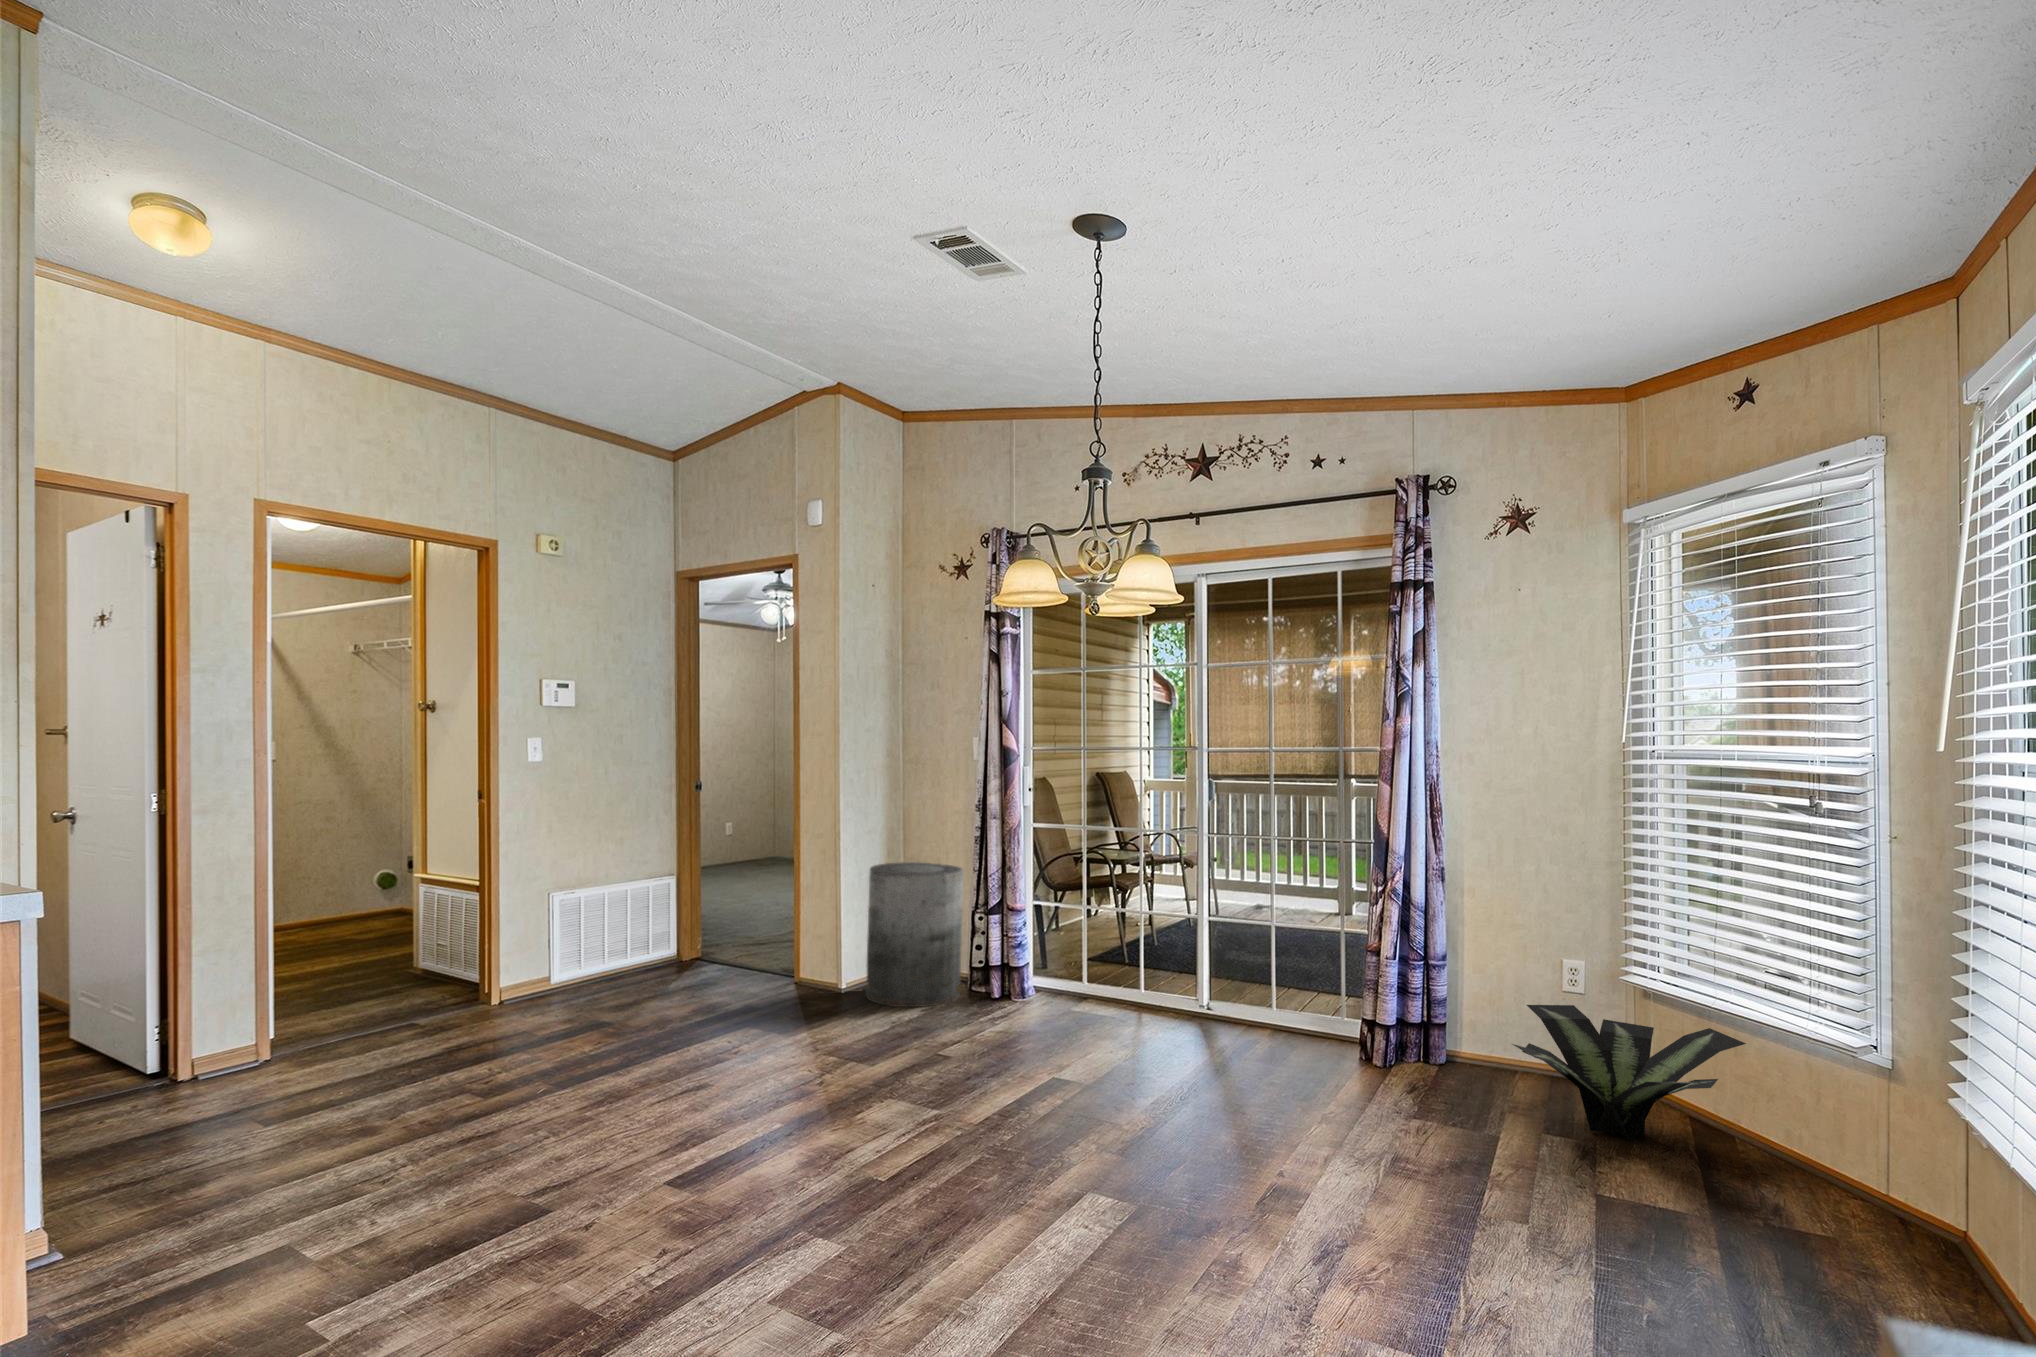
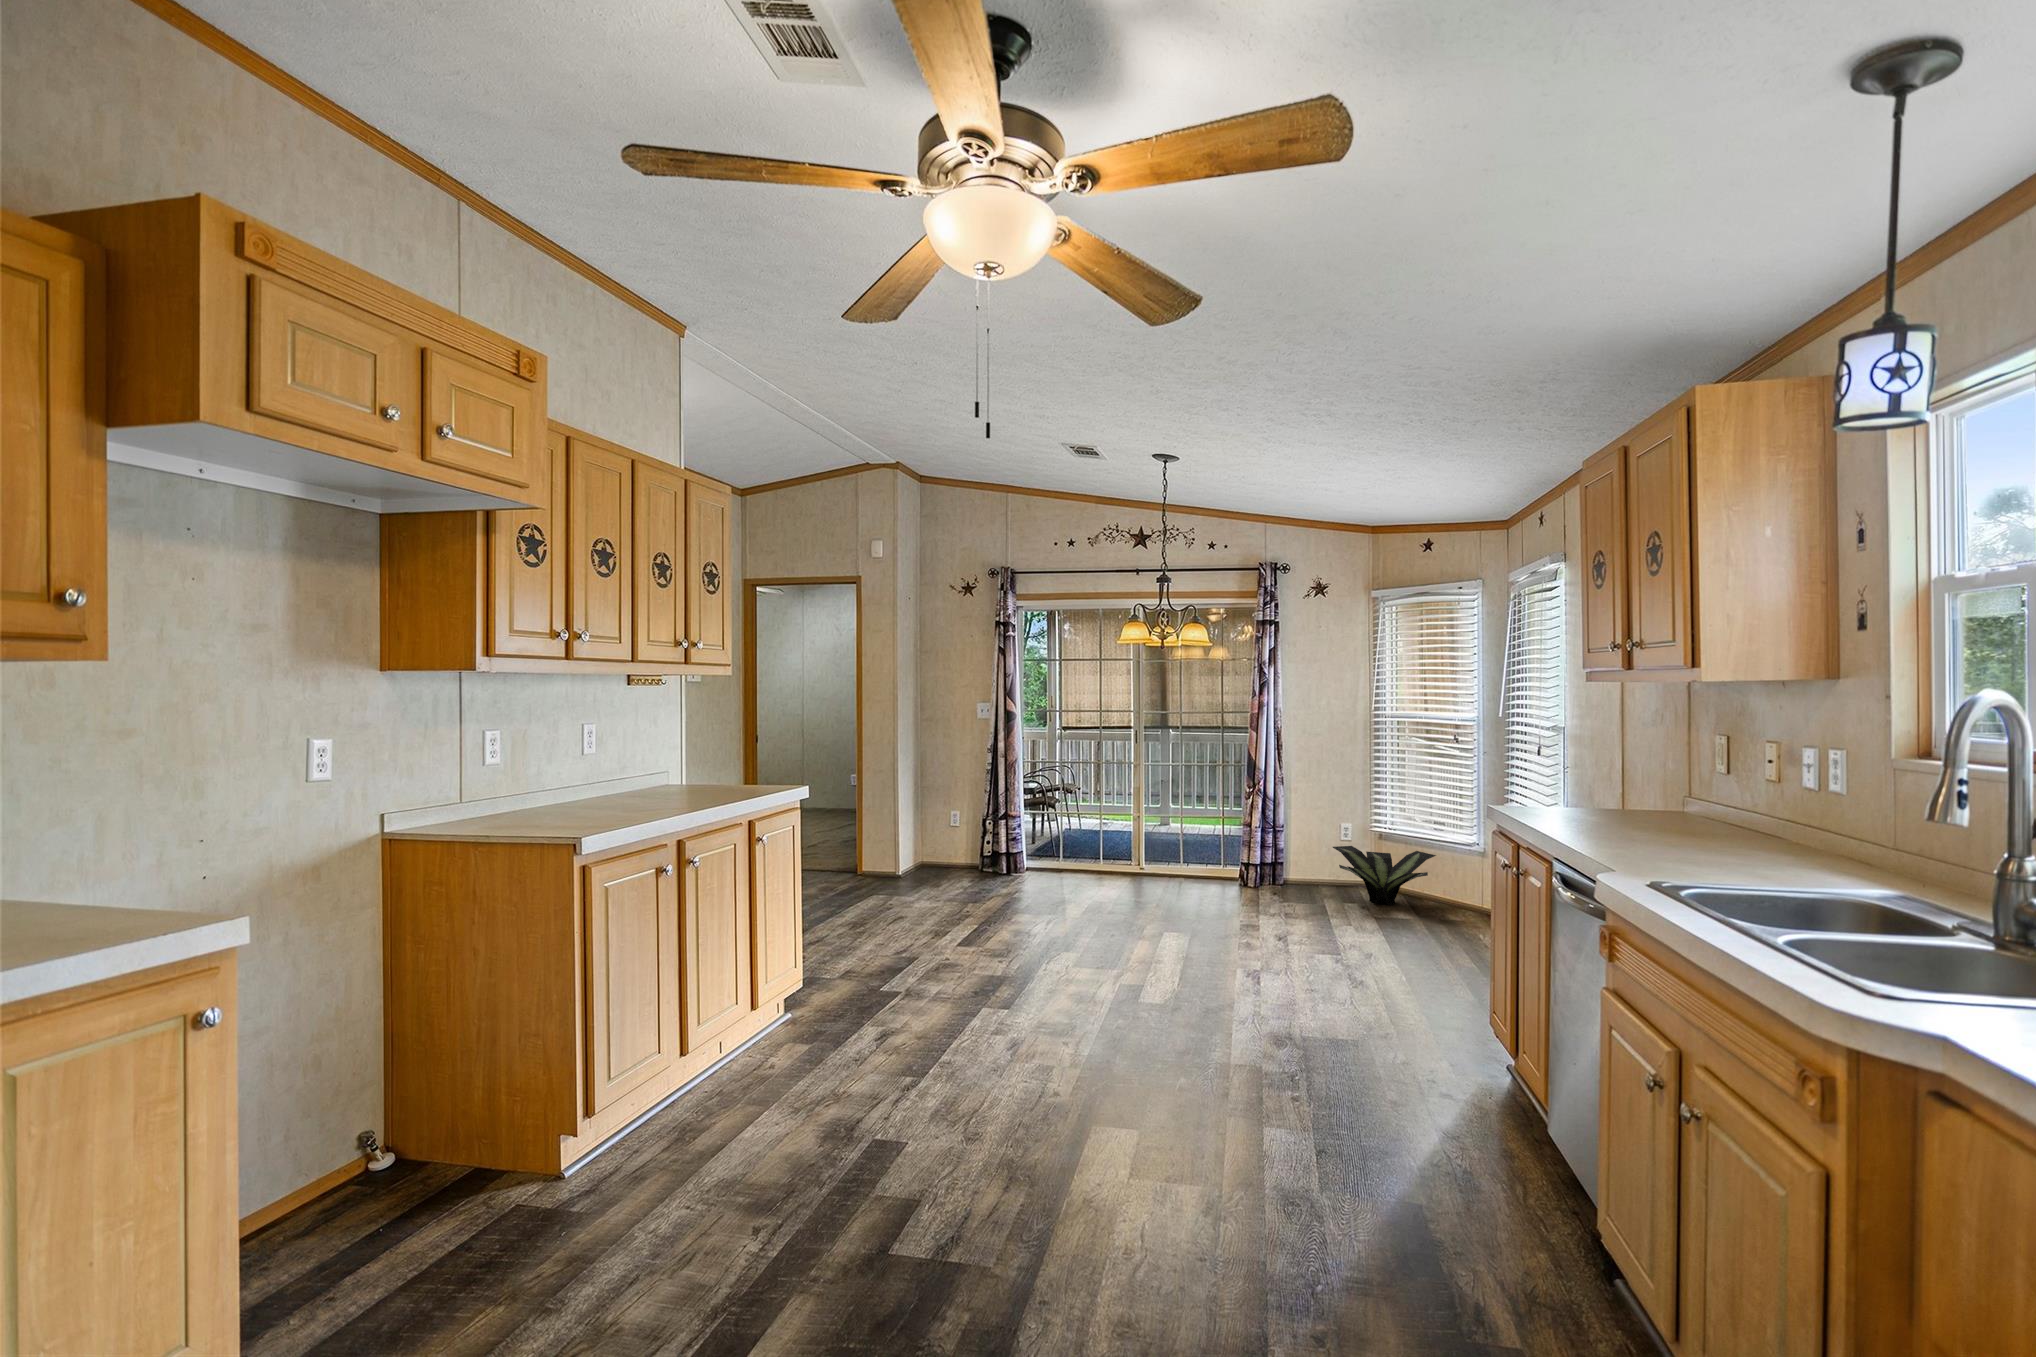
trash can: present [866,862,964,1007] -> none [915,789,979,882]

